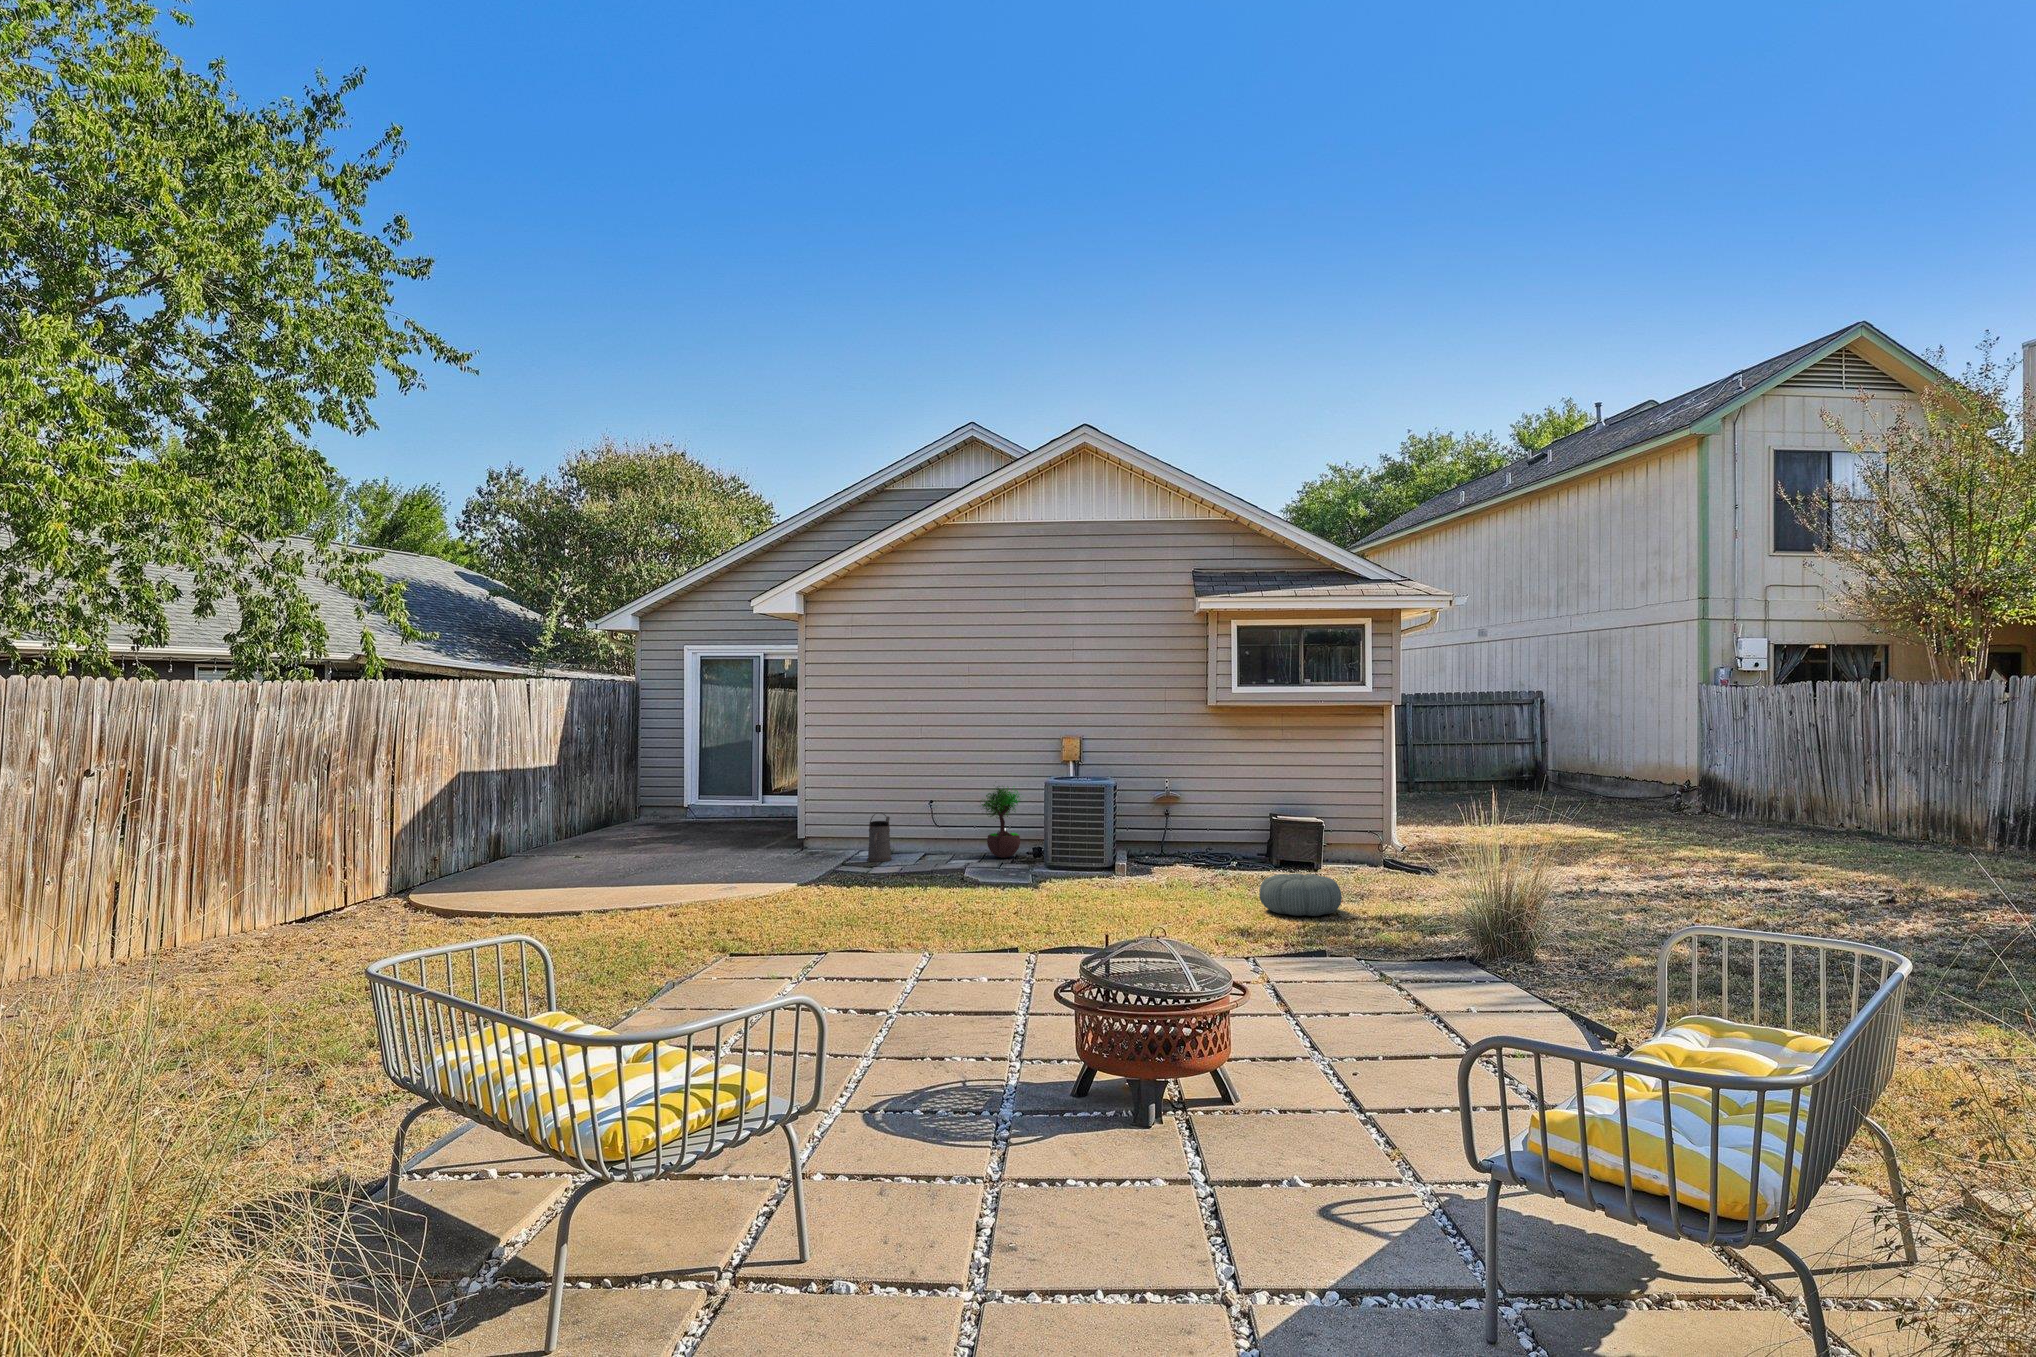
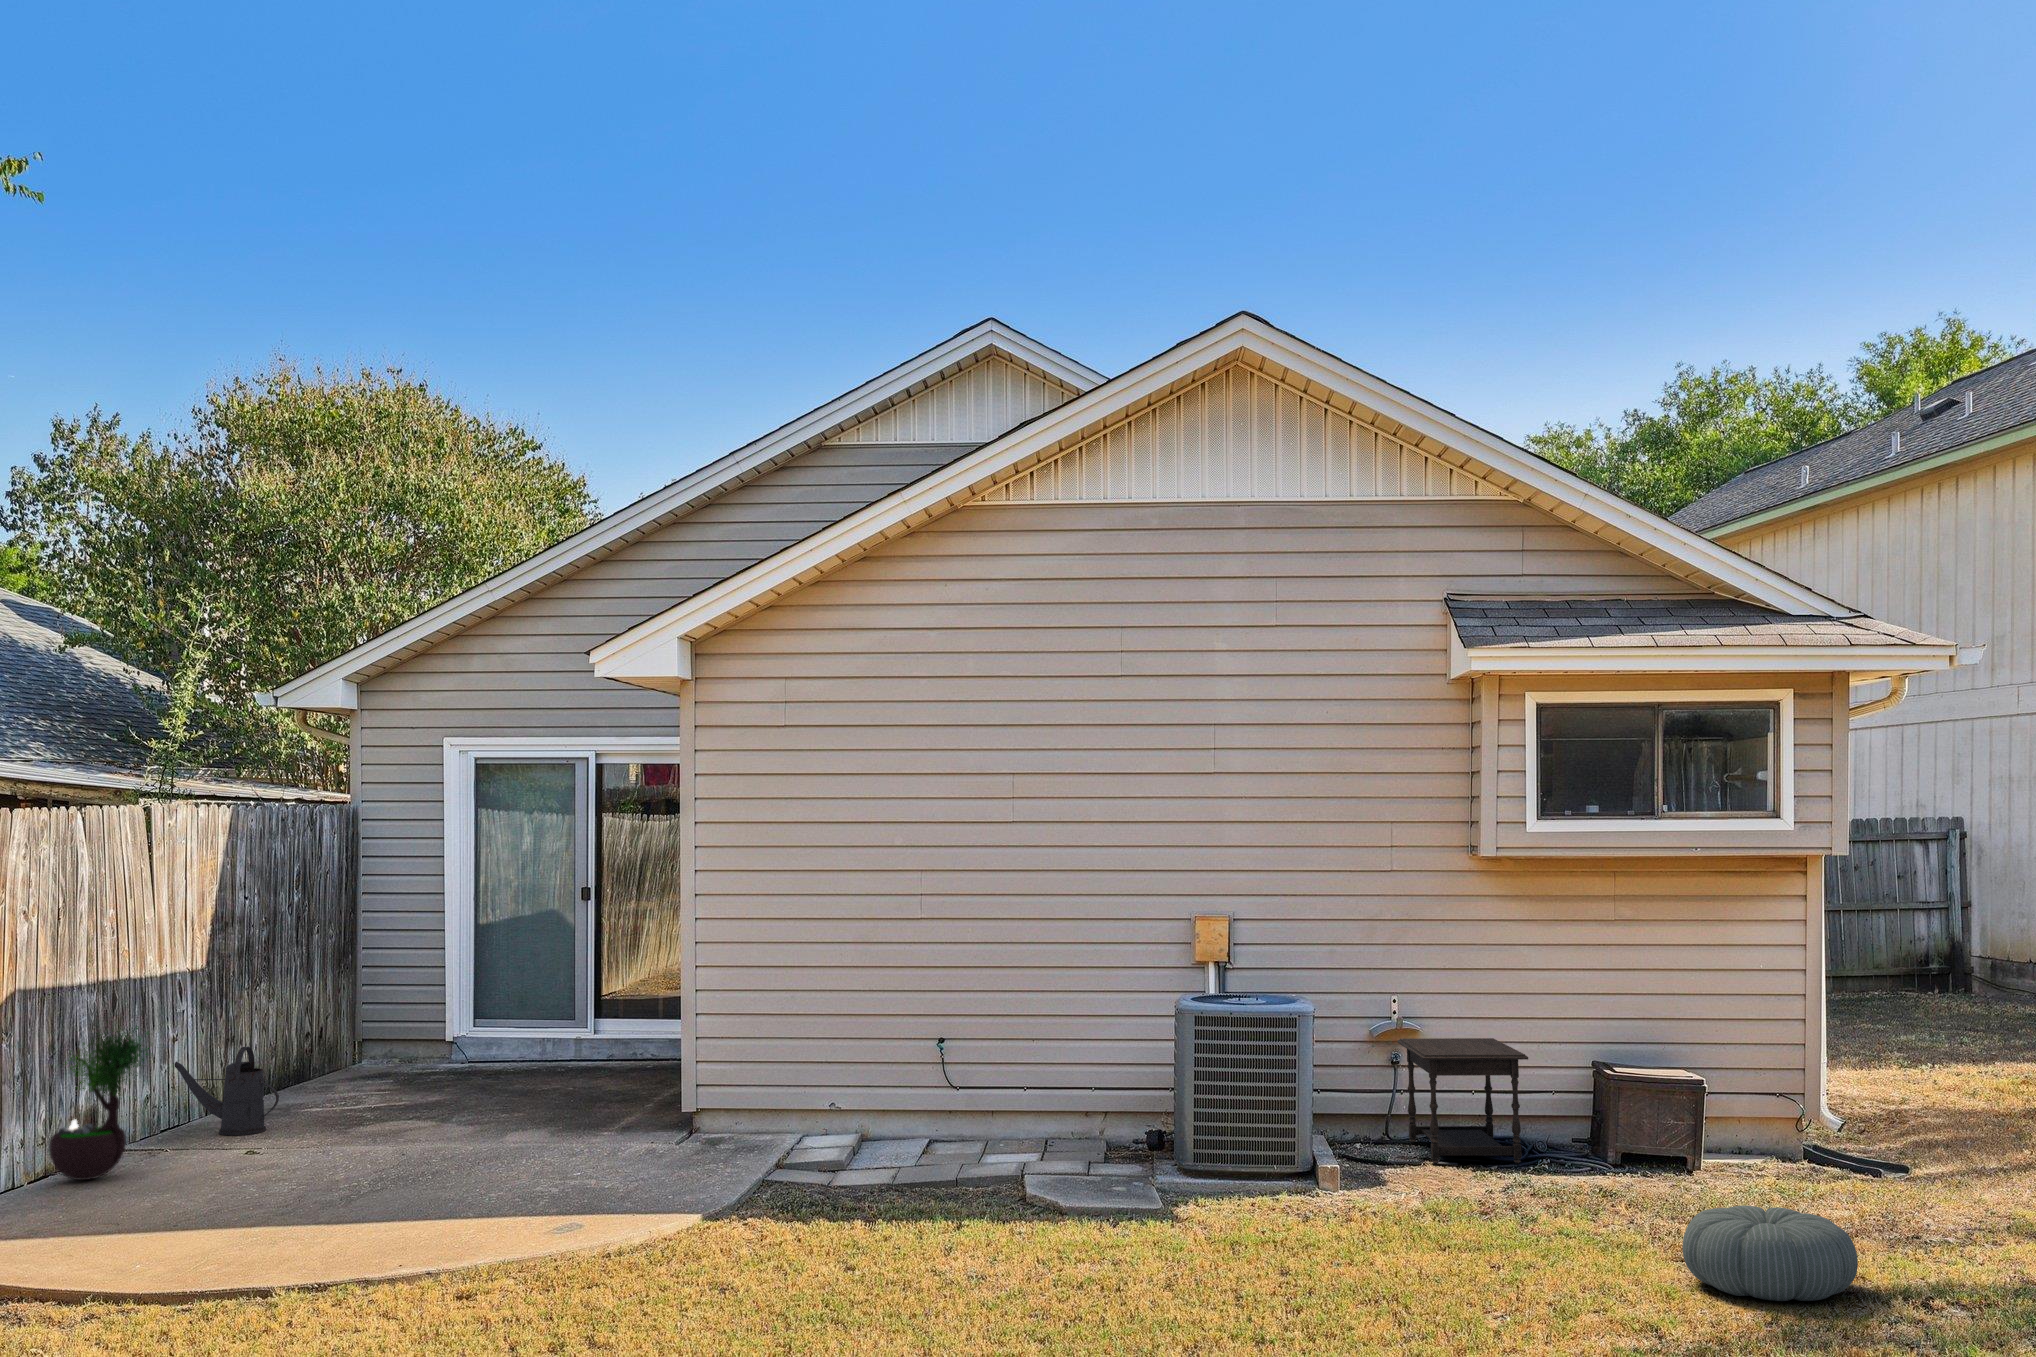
potted tree: present [982,786,1020,858] -> present [49,1021,152,1180]
side table: none [1171,803,1230,866] -> present [1398,1038,1528,1164]
watering can: present [867,812,892,862] -> present [175,1047,279,1135]

